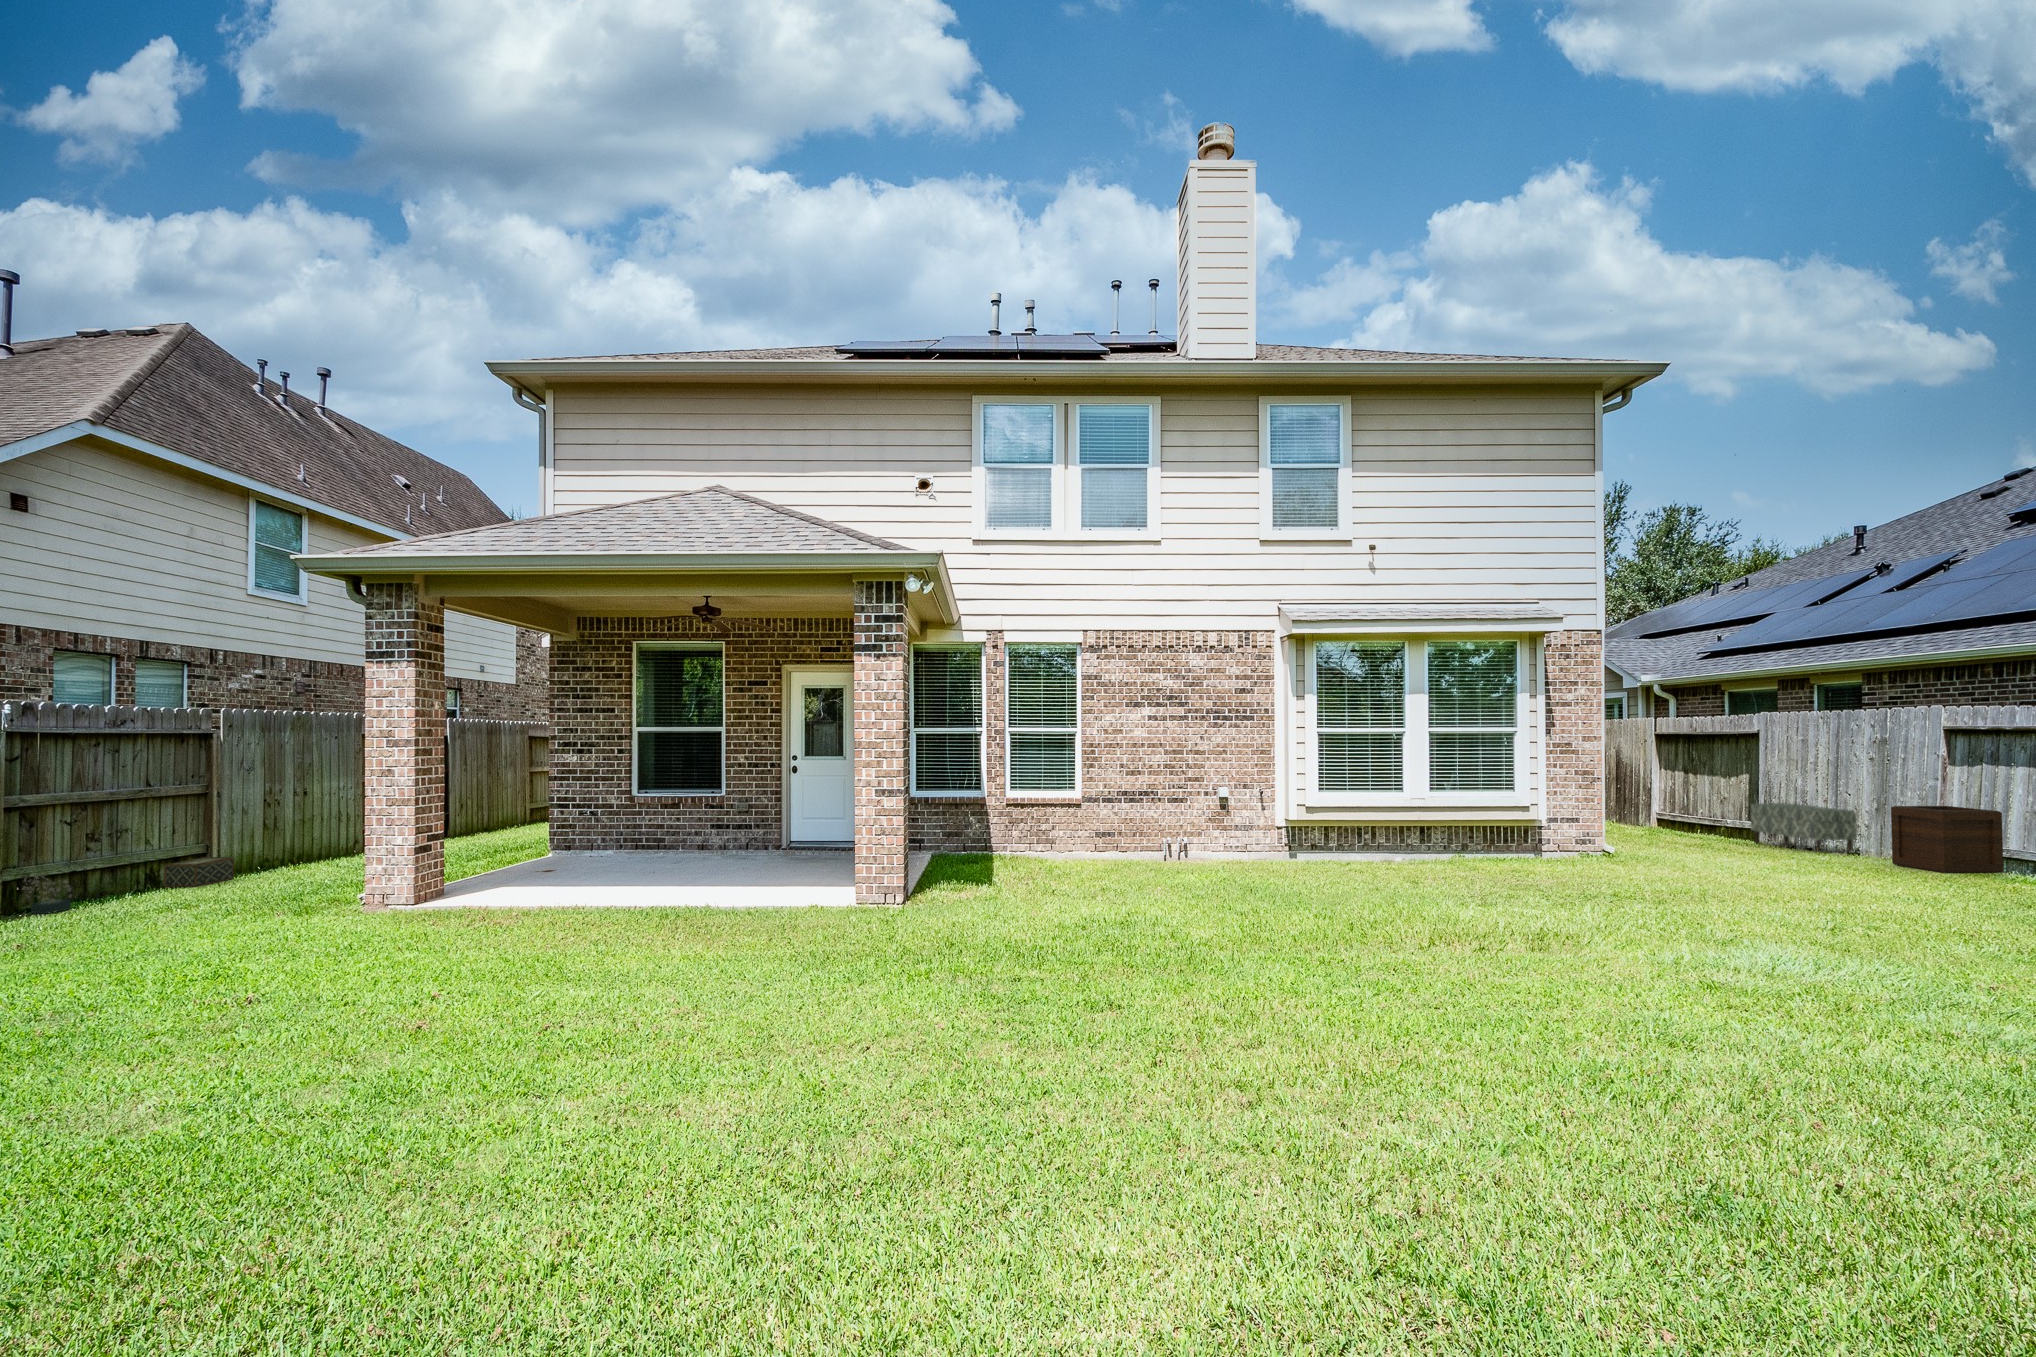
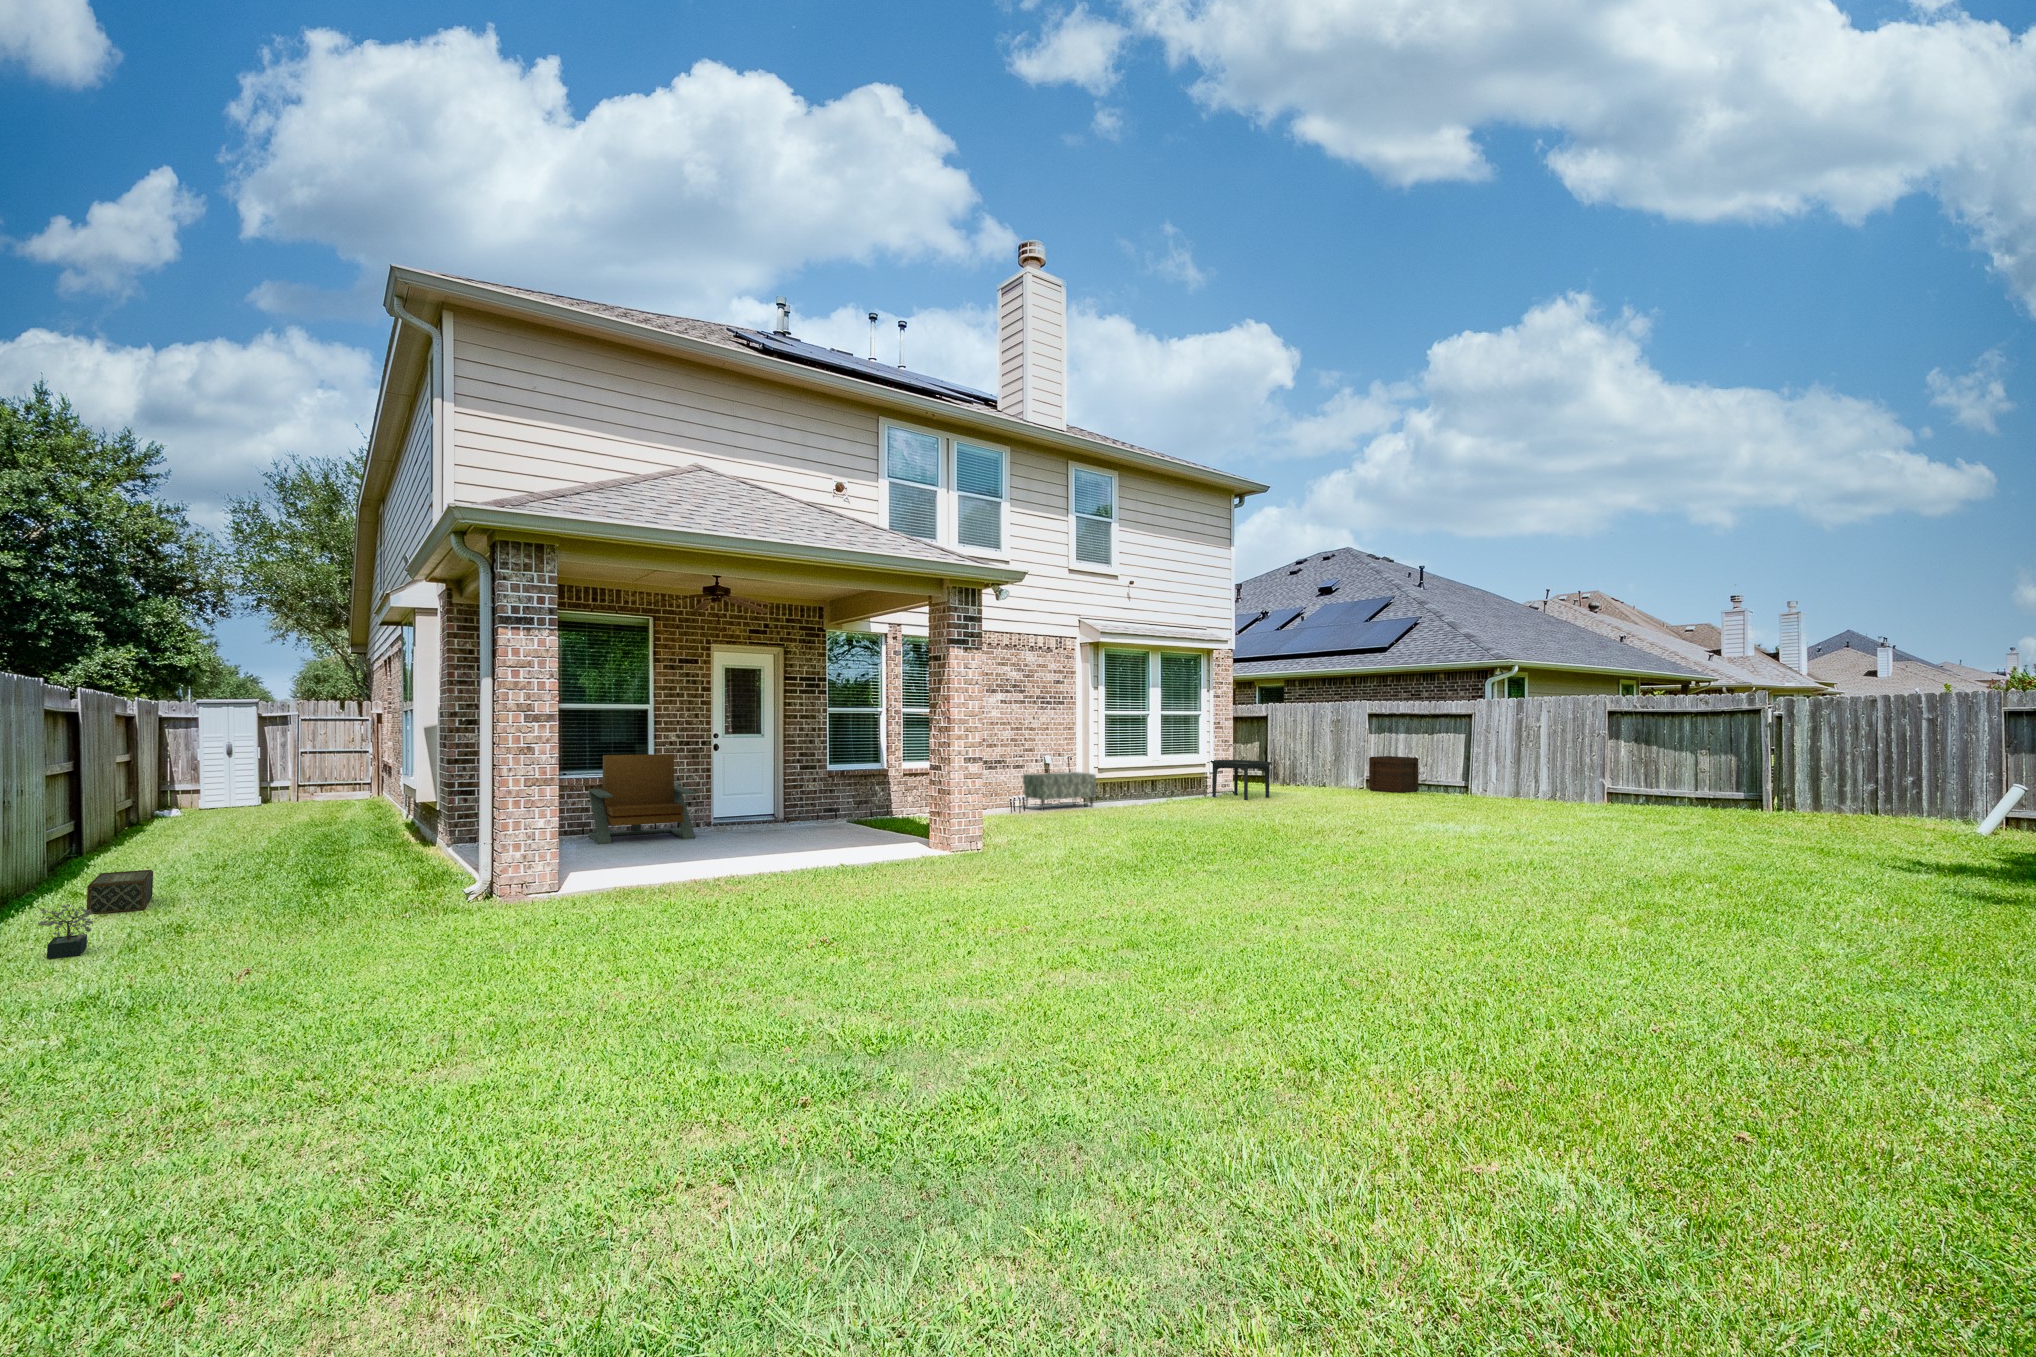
lounge chair: none [628,776,743,864] -> present [588,754,696,844]
round table: none [1521,802,1627,866] -> present [1210,760,1272,800]
bench: present [1751,803,1857,853] -> present [1023,772,1096,810]

